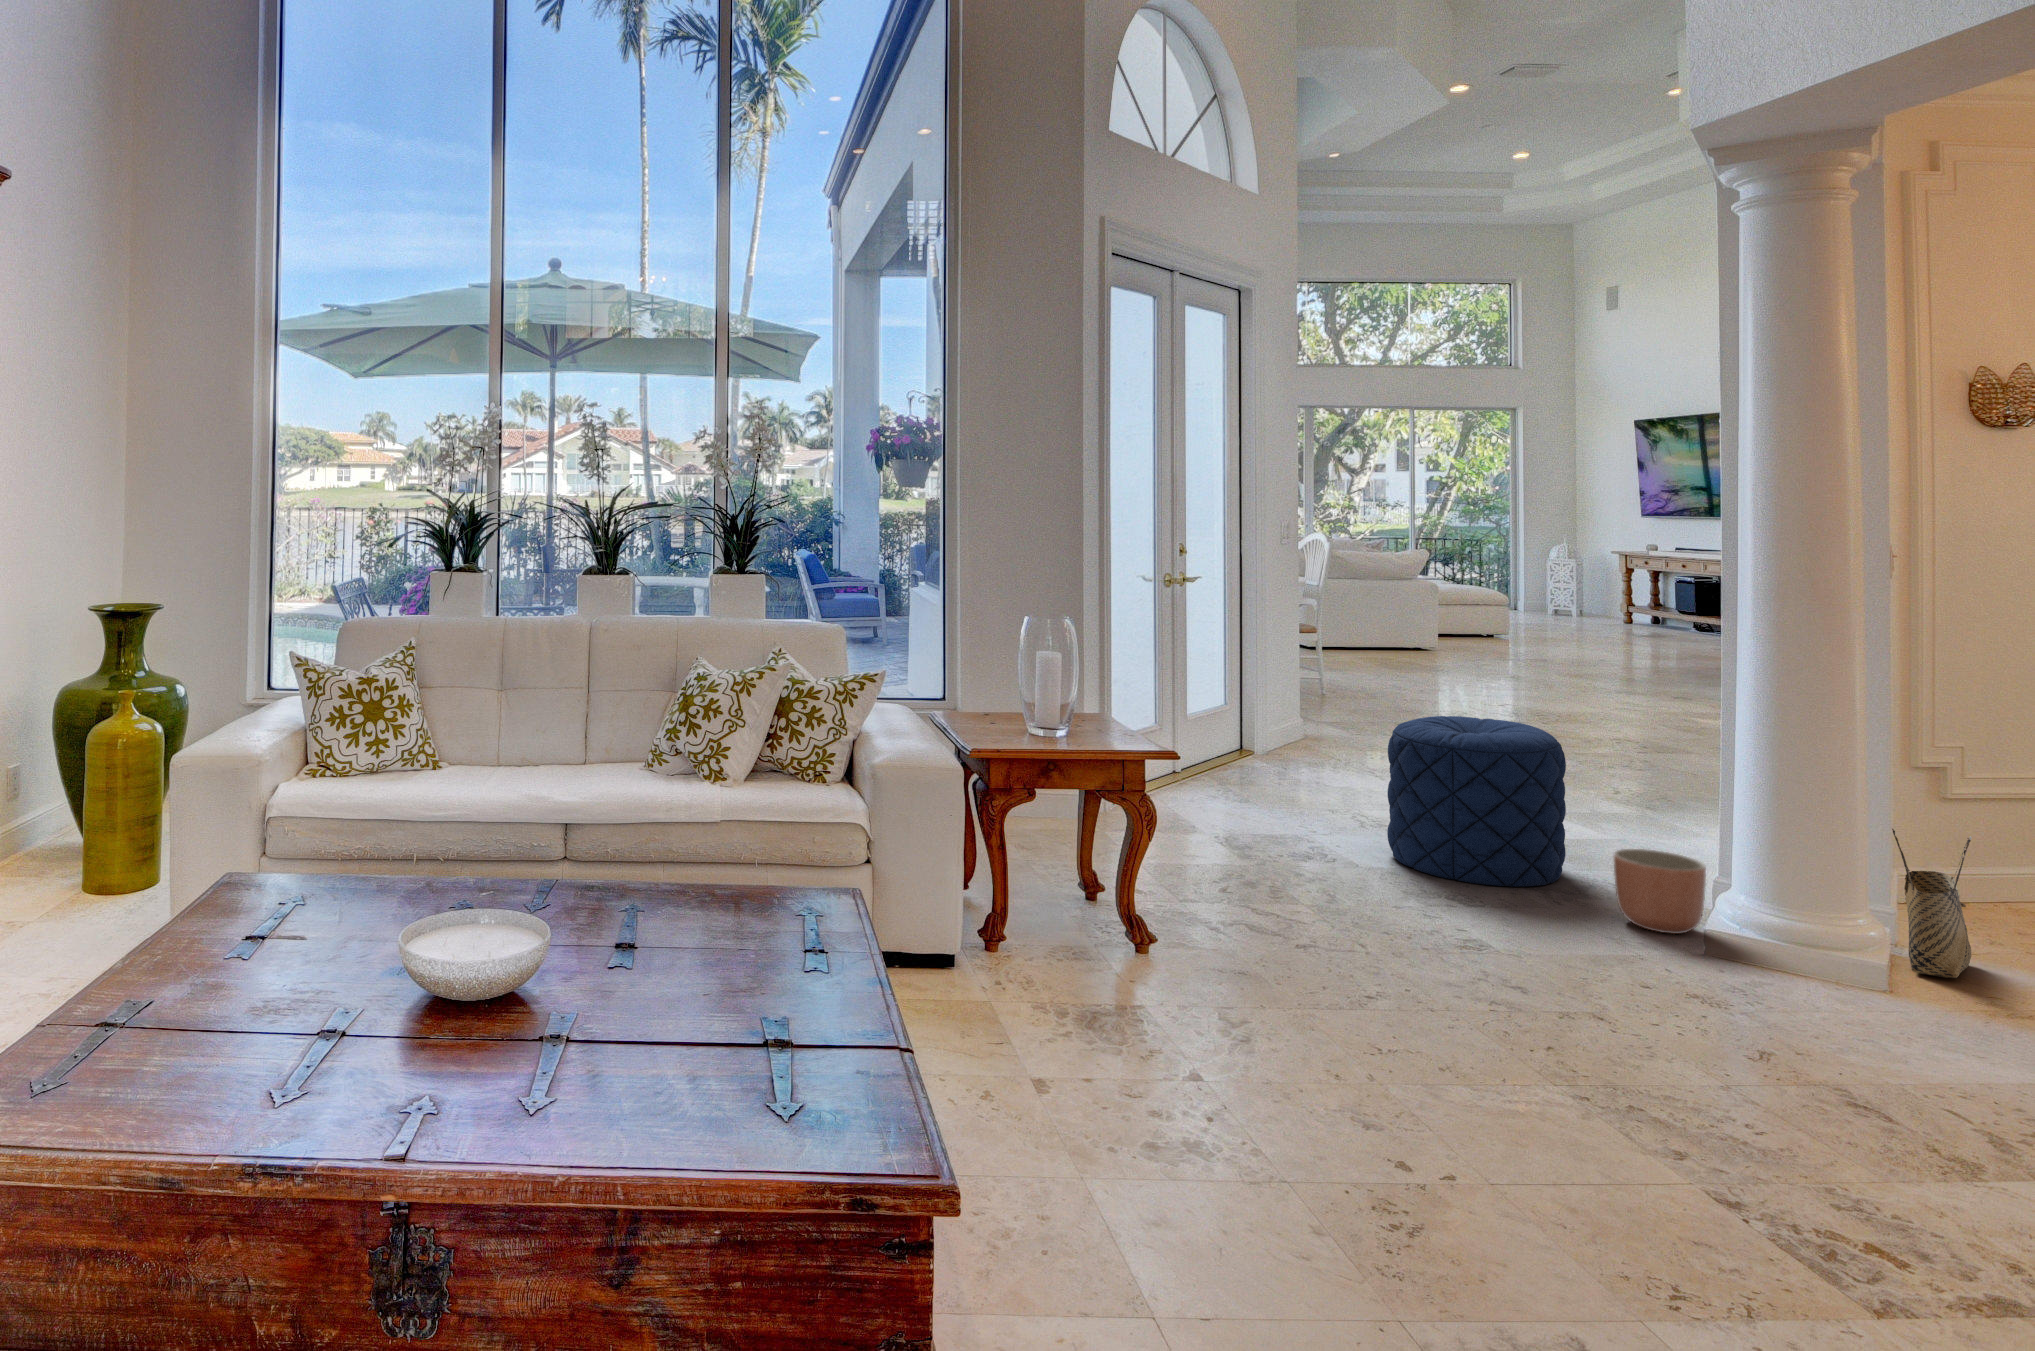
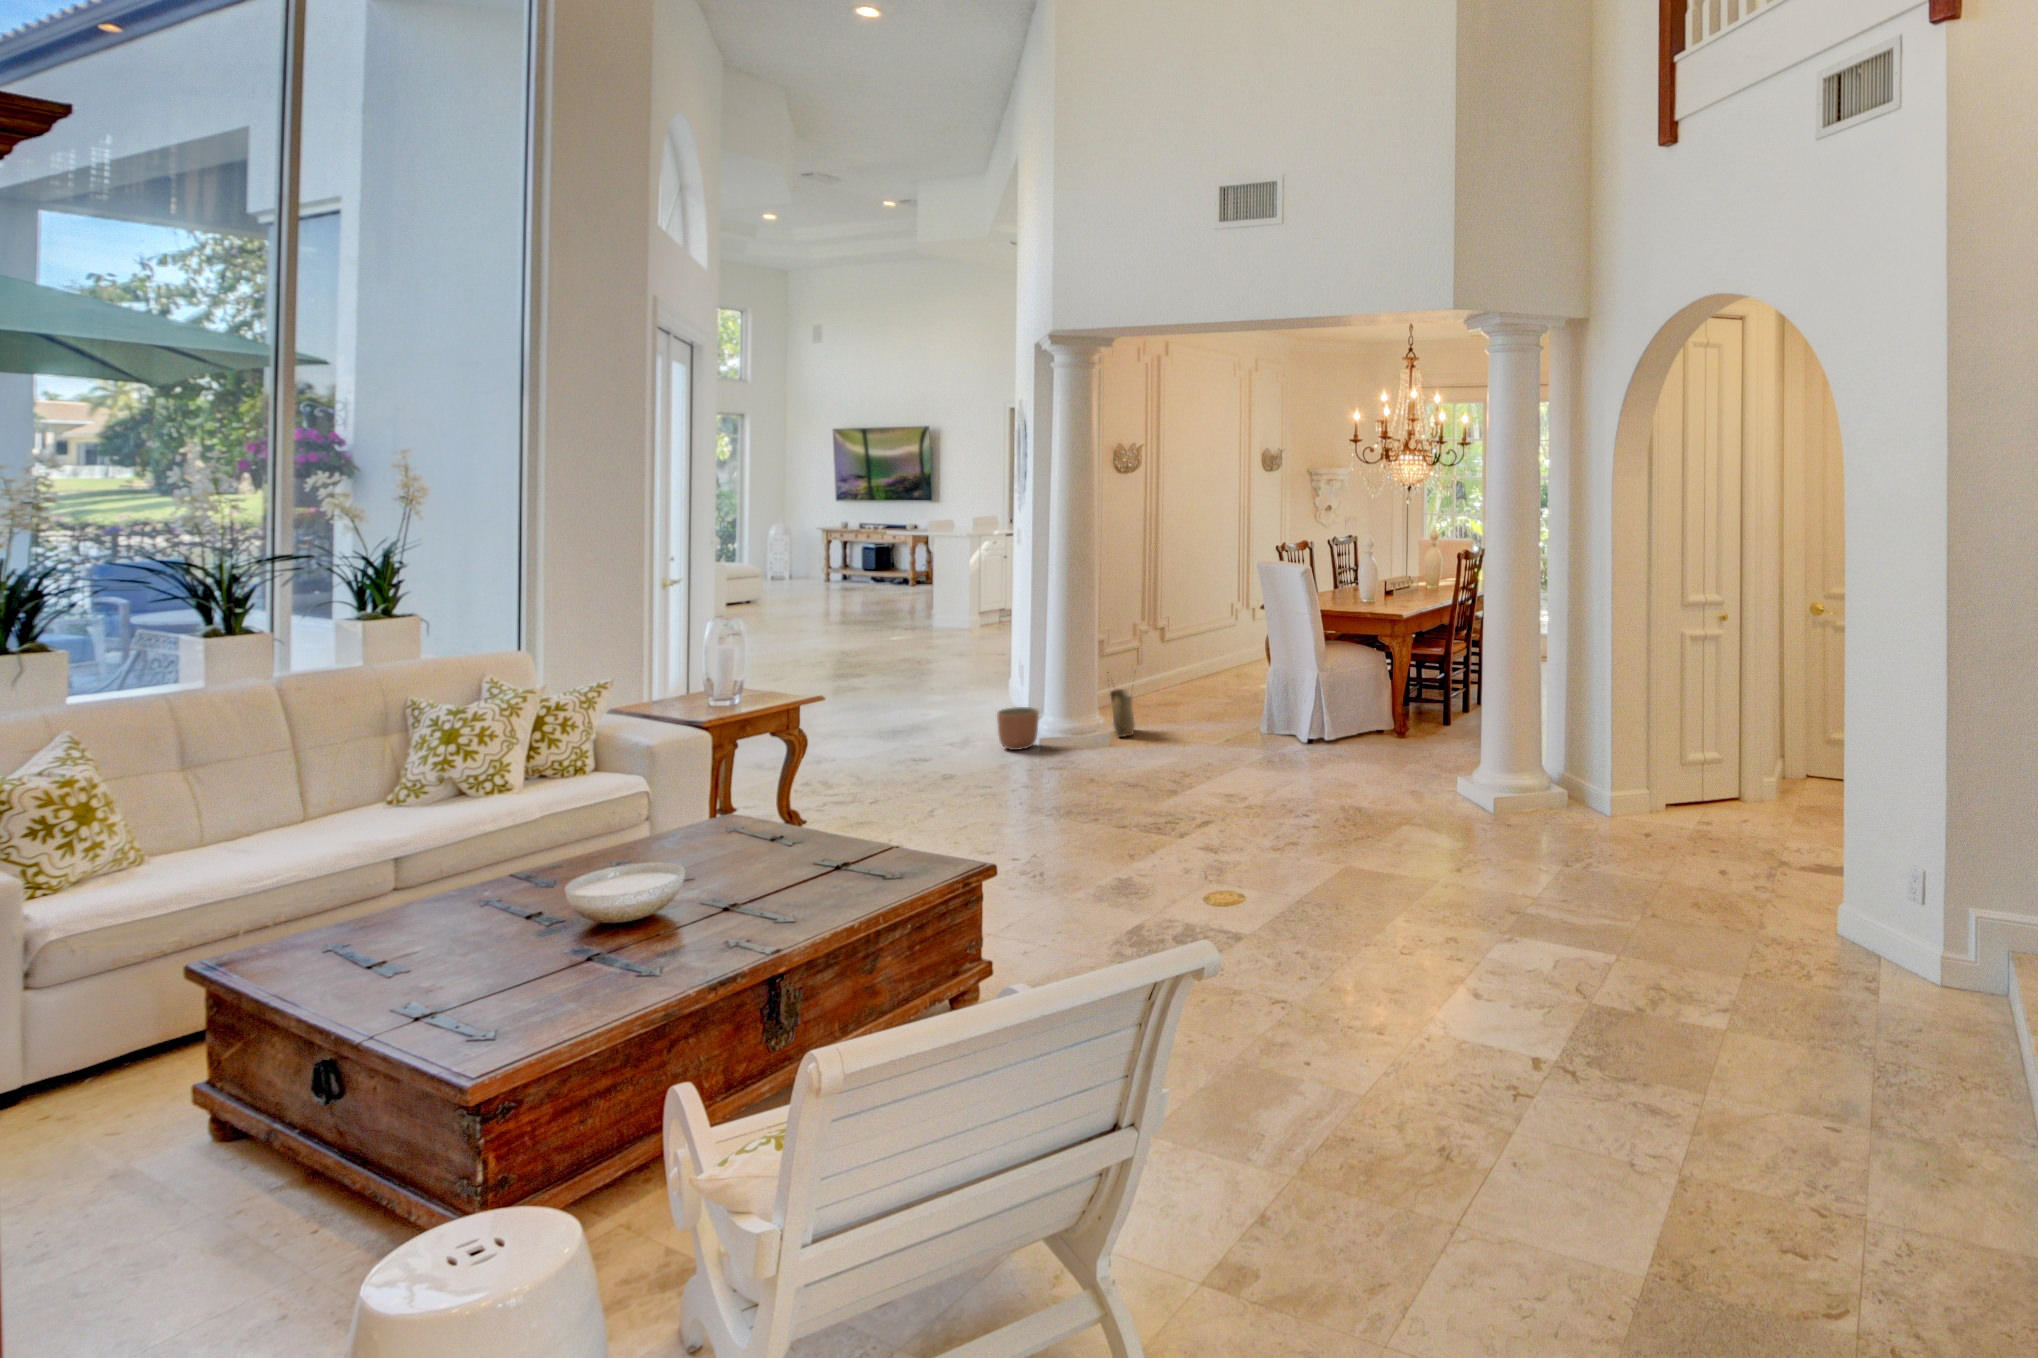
pouf: present [1387,716,1566,887] -> none [861,652,958,754]

